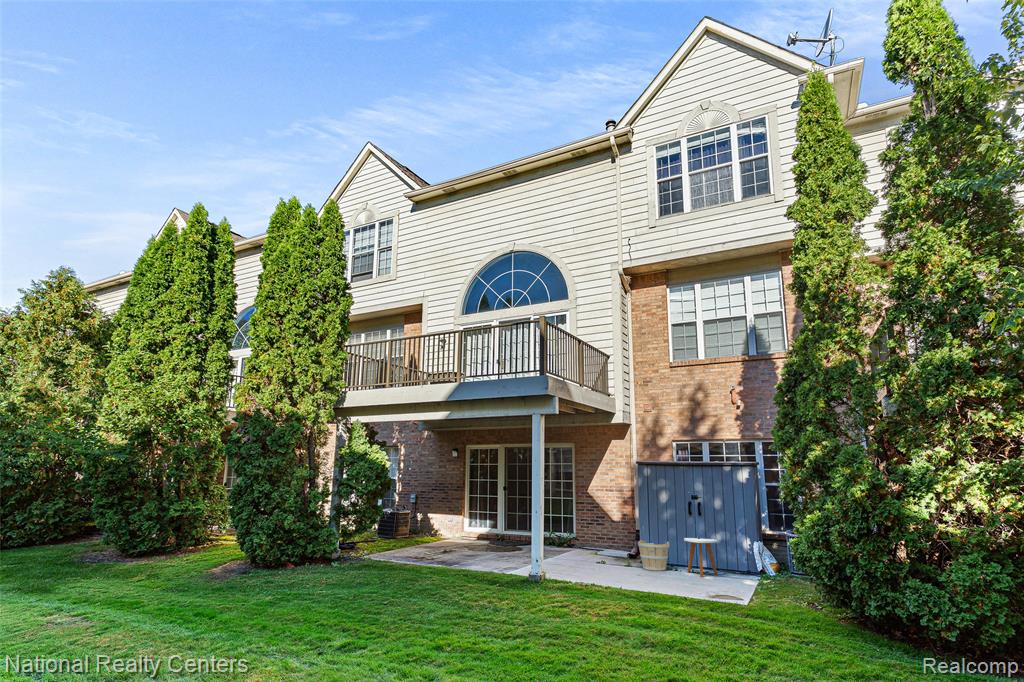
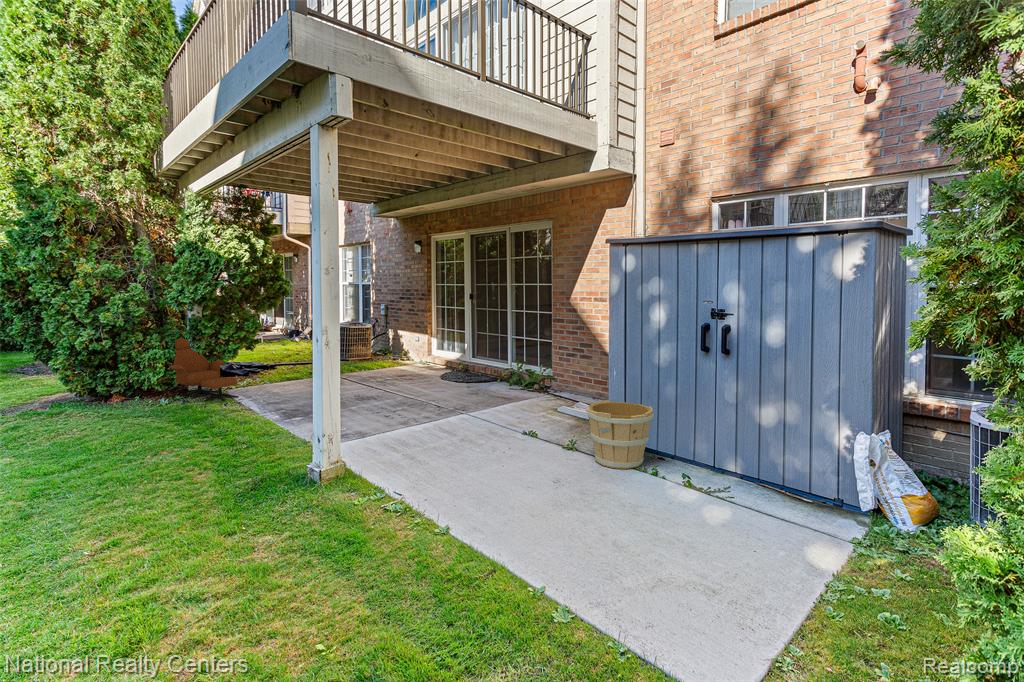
lounge chair: none [337,511,381,555] -> present [169,338,238,402]
side table: present [684,538,717,577] -> none [678,406,758,505]

